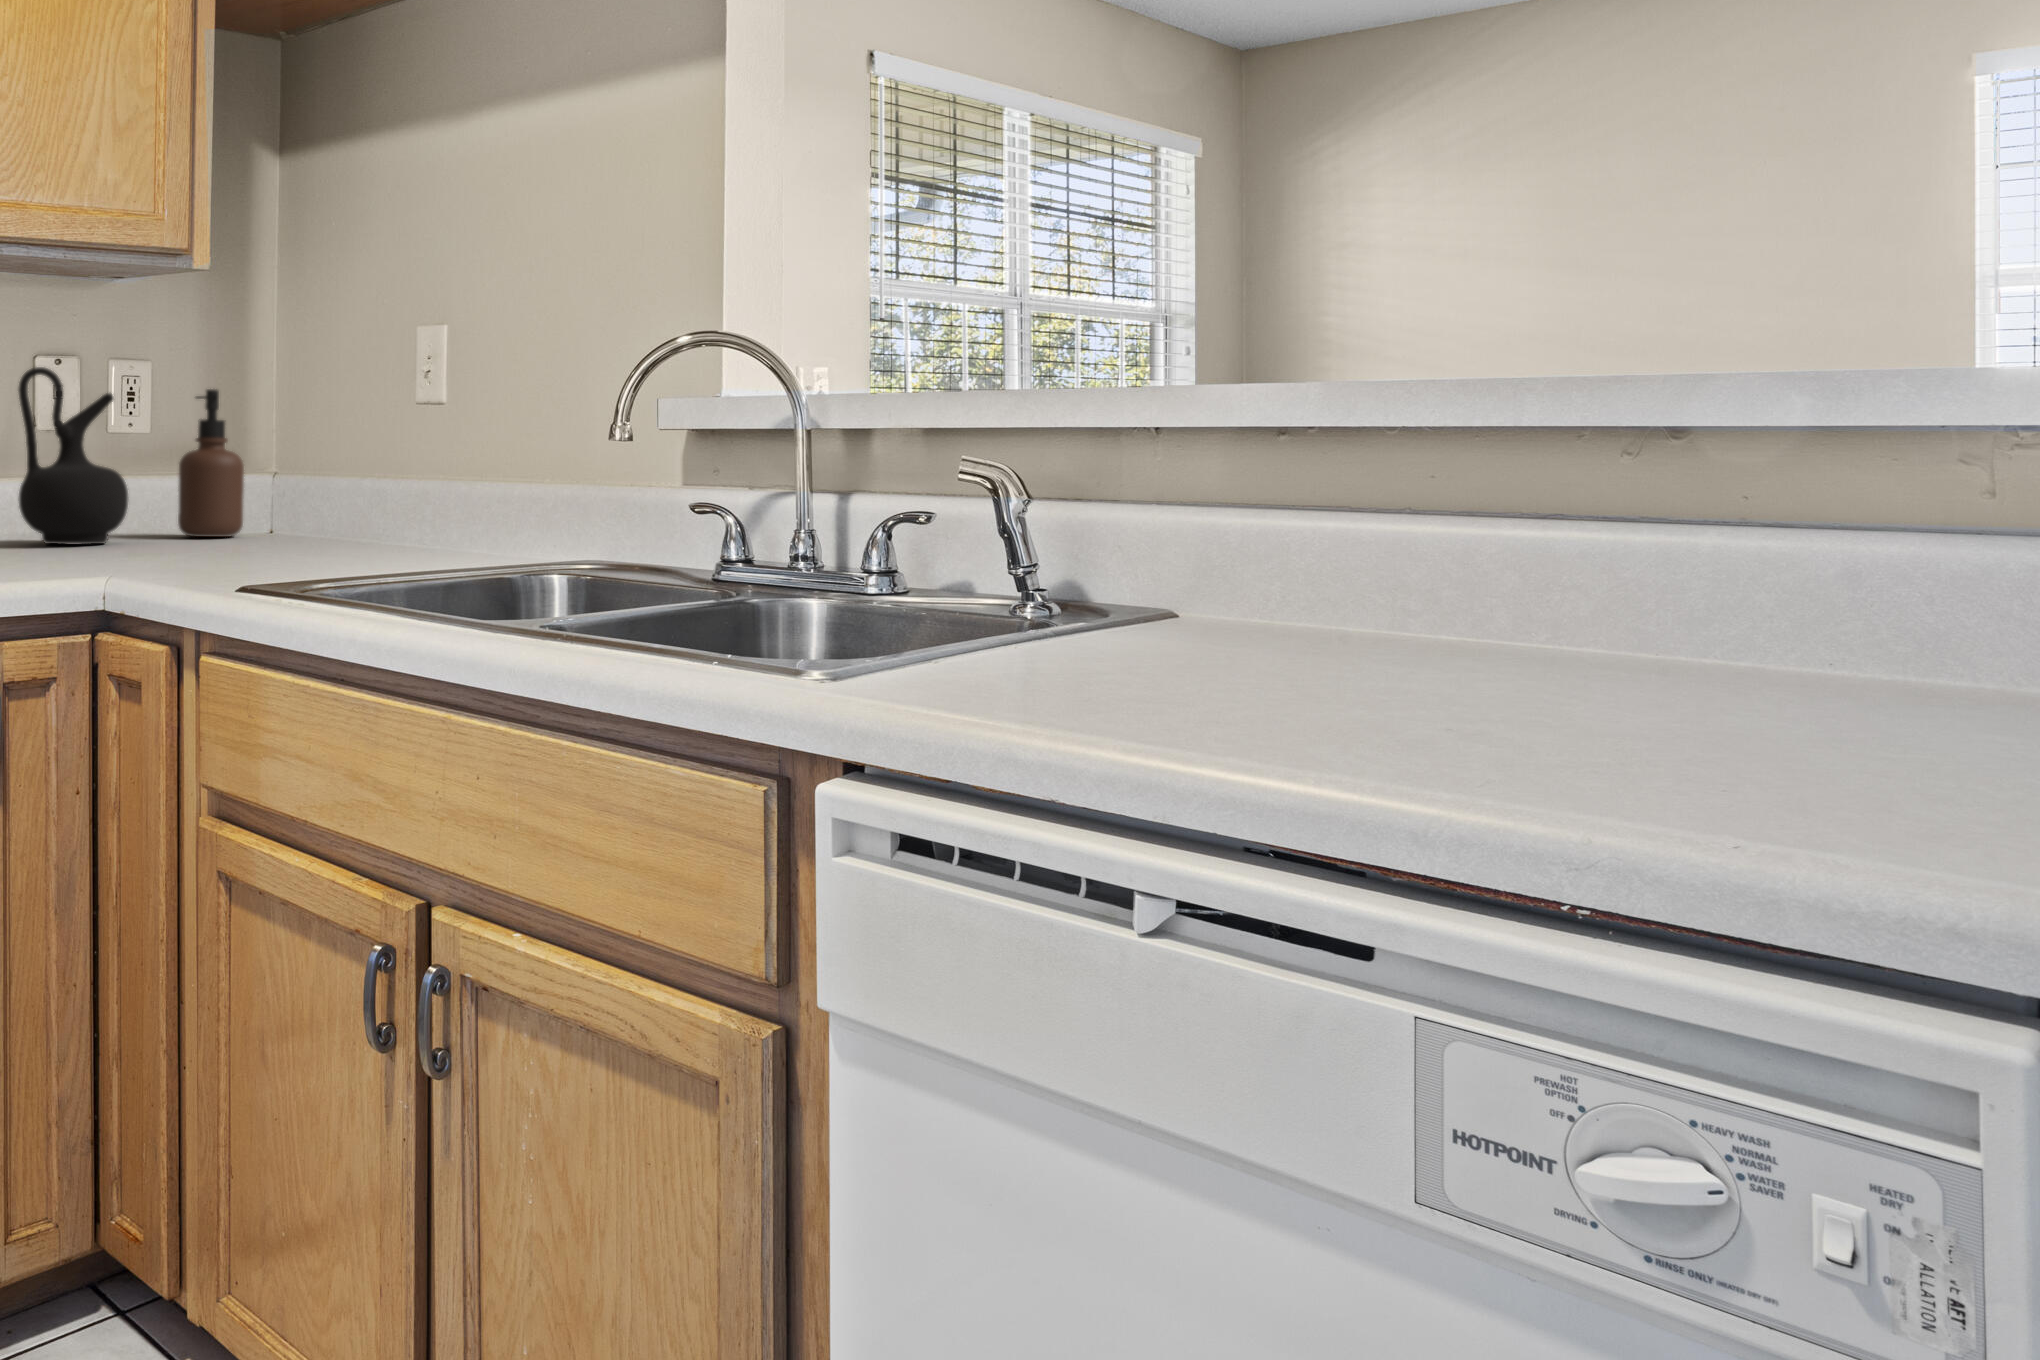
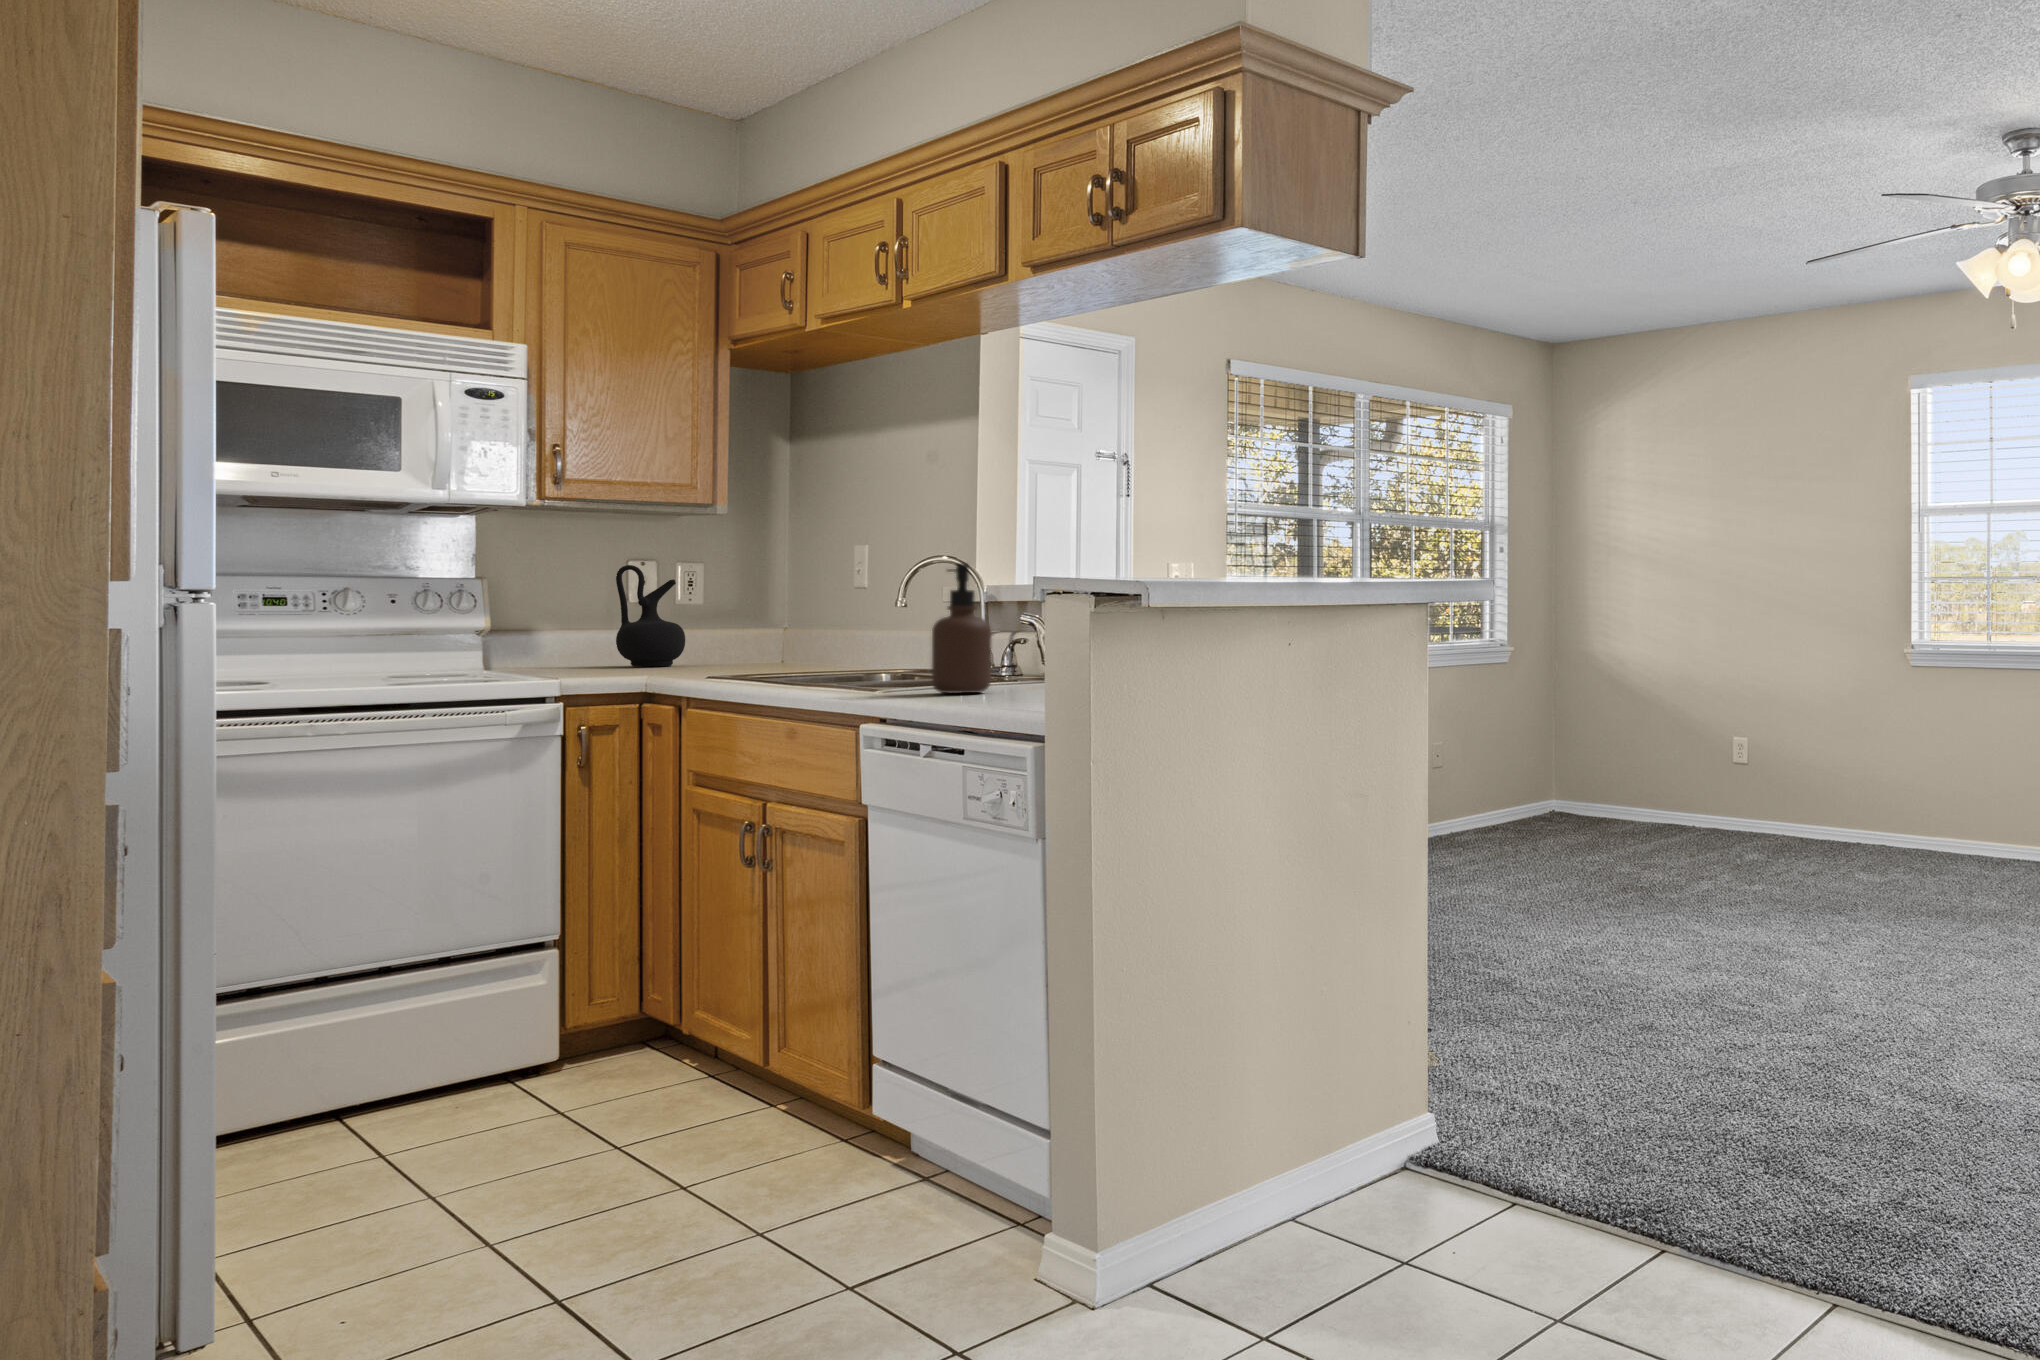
soap dispenser: present [178,389,244,537] -> present [931,563,992,693]

